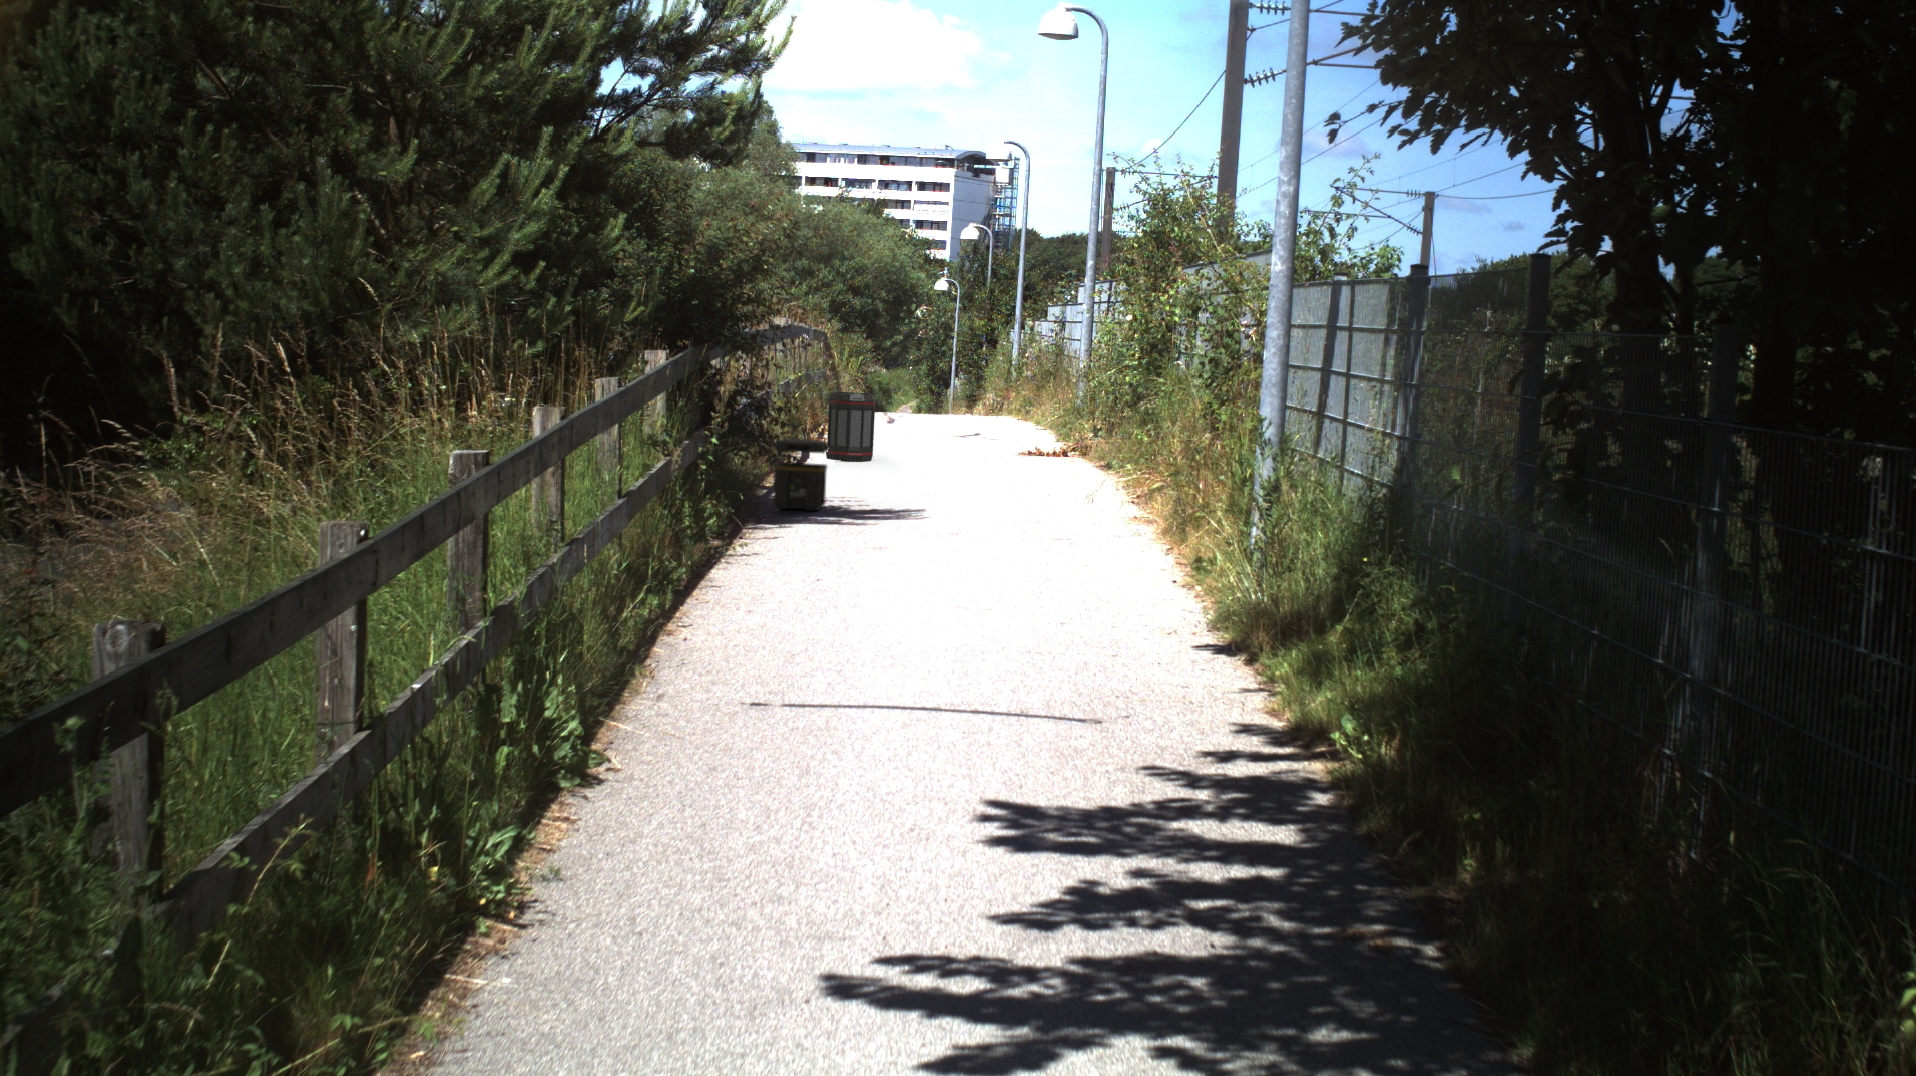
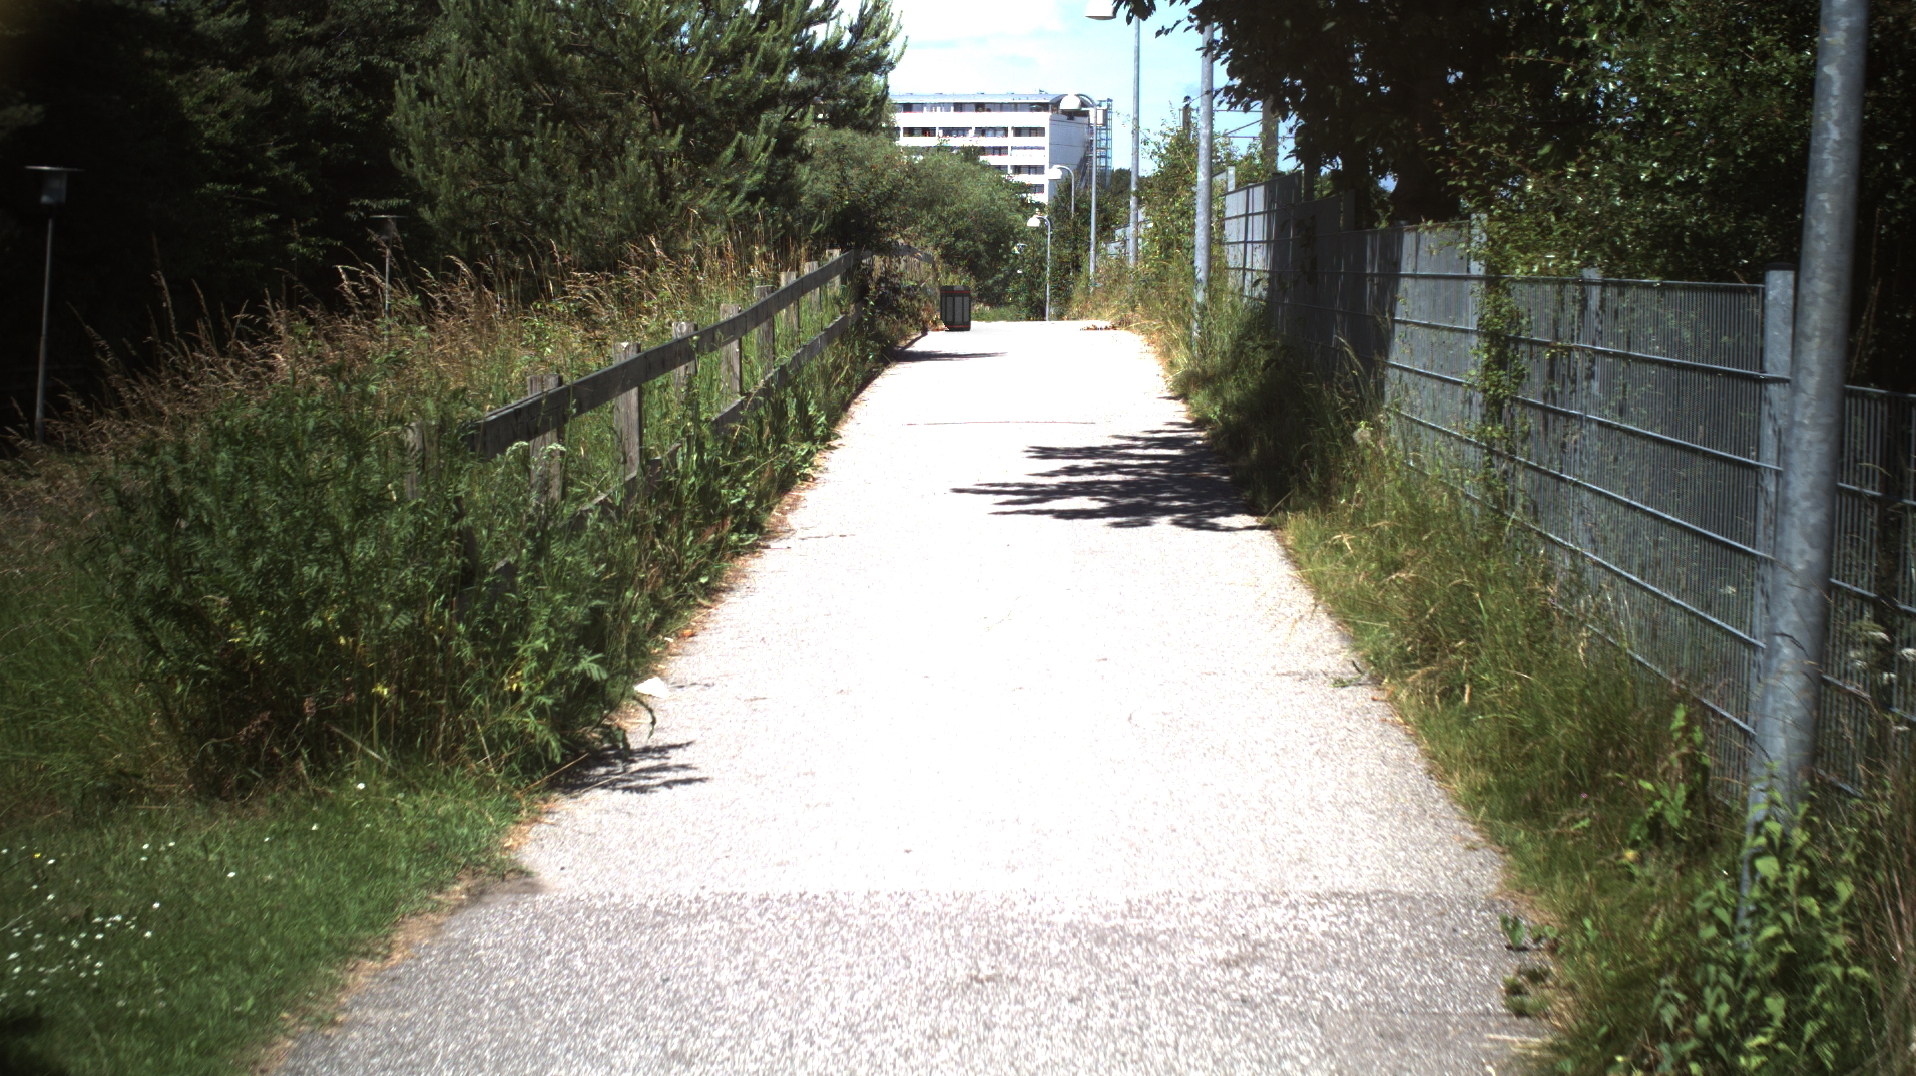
toolbox: present [773,438,829,511] -> none [907,309,941,354]

